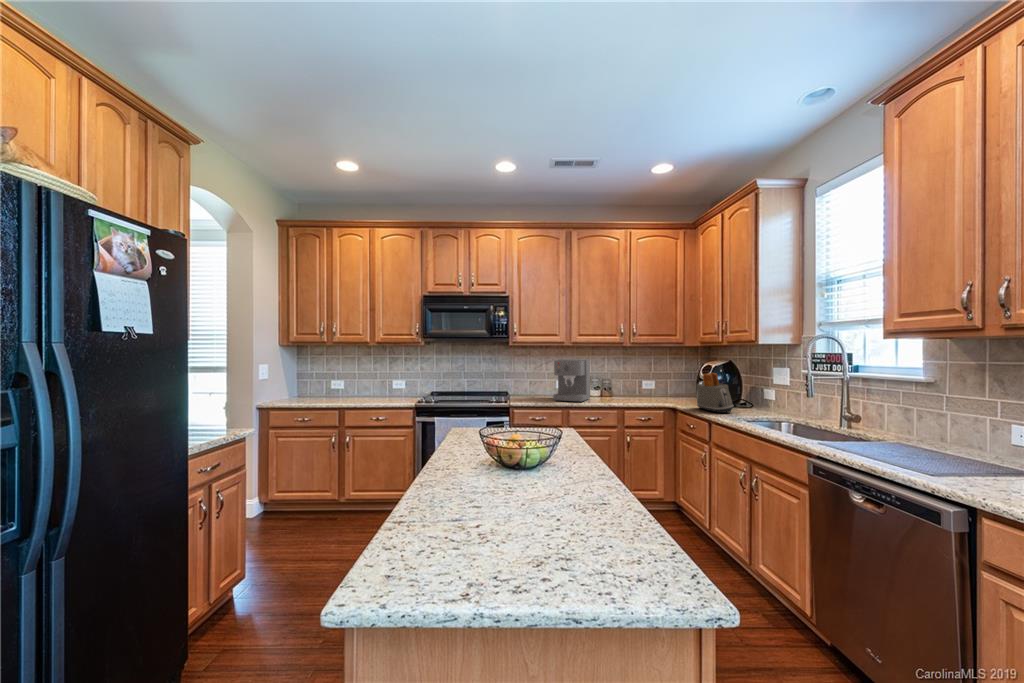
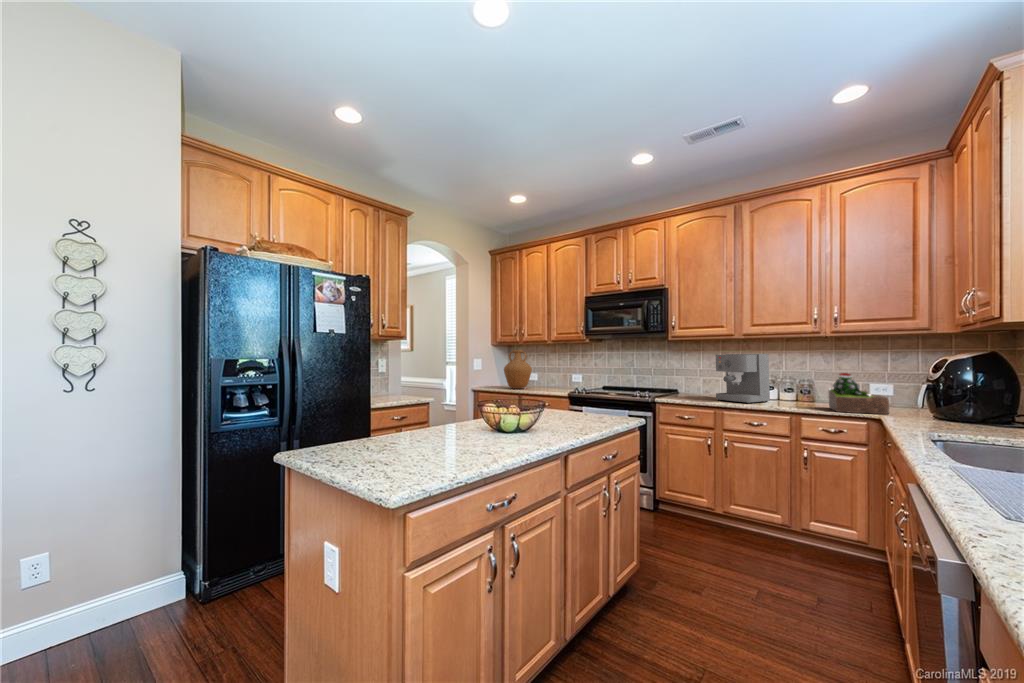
vase: none [312,354,350,403] -> present [504,350,532,389]
toaster: present [697,373,733,413] -> none [924,369,994,433]
succulent plant: none [632,375,669,404] -> present [828,373,890,414]

